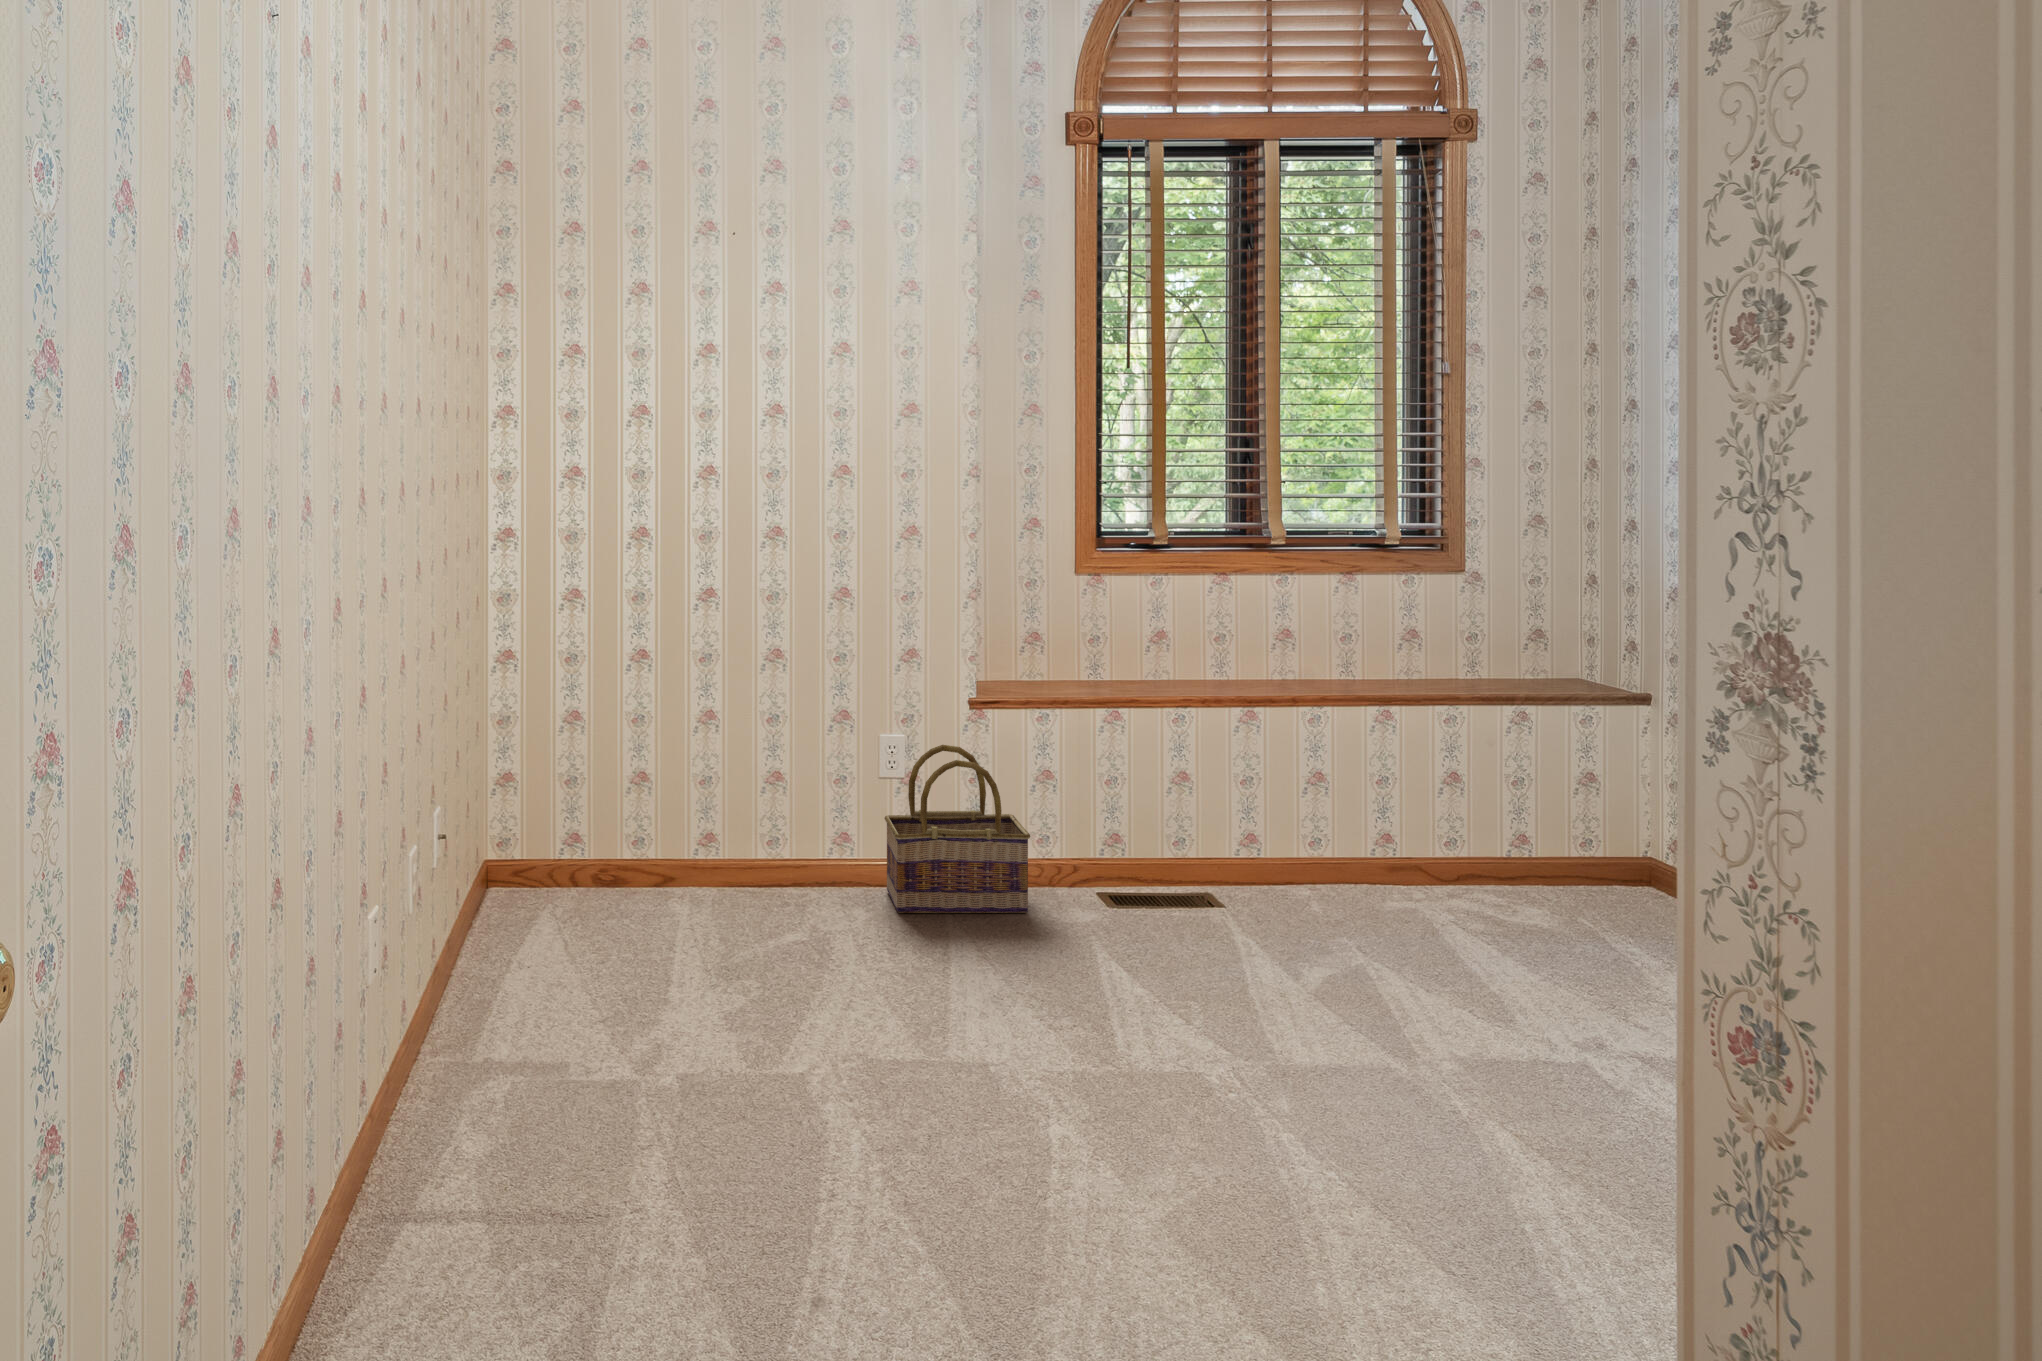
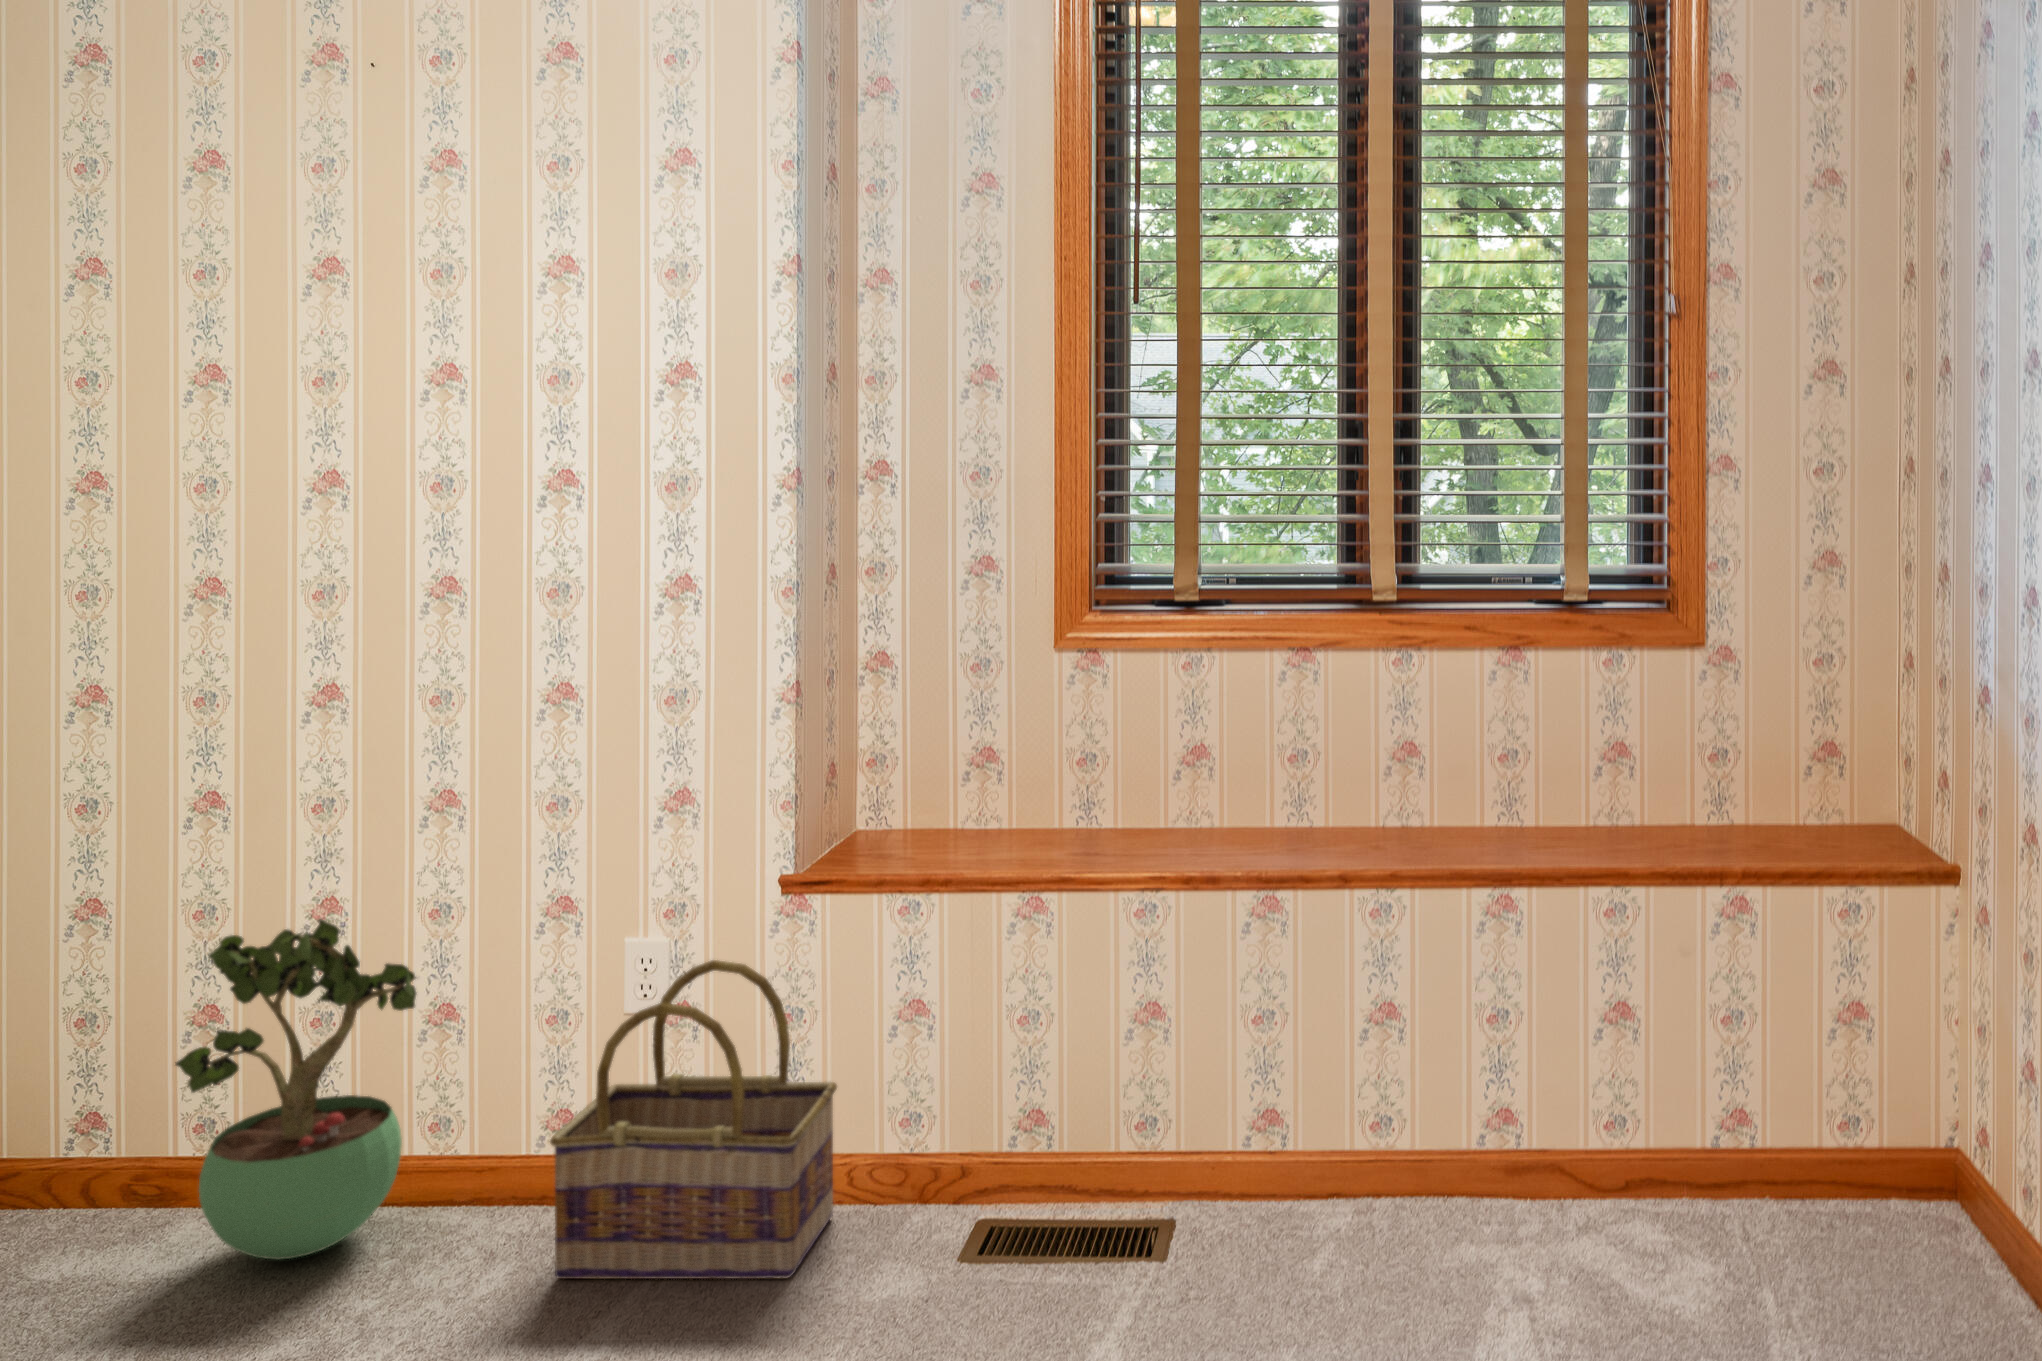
potted plant: none [680,717,801,905] -> present [175,920,416,1259]

